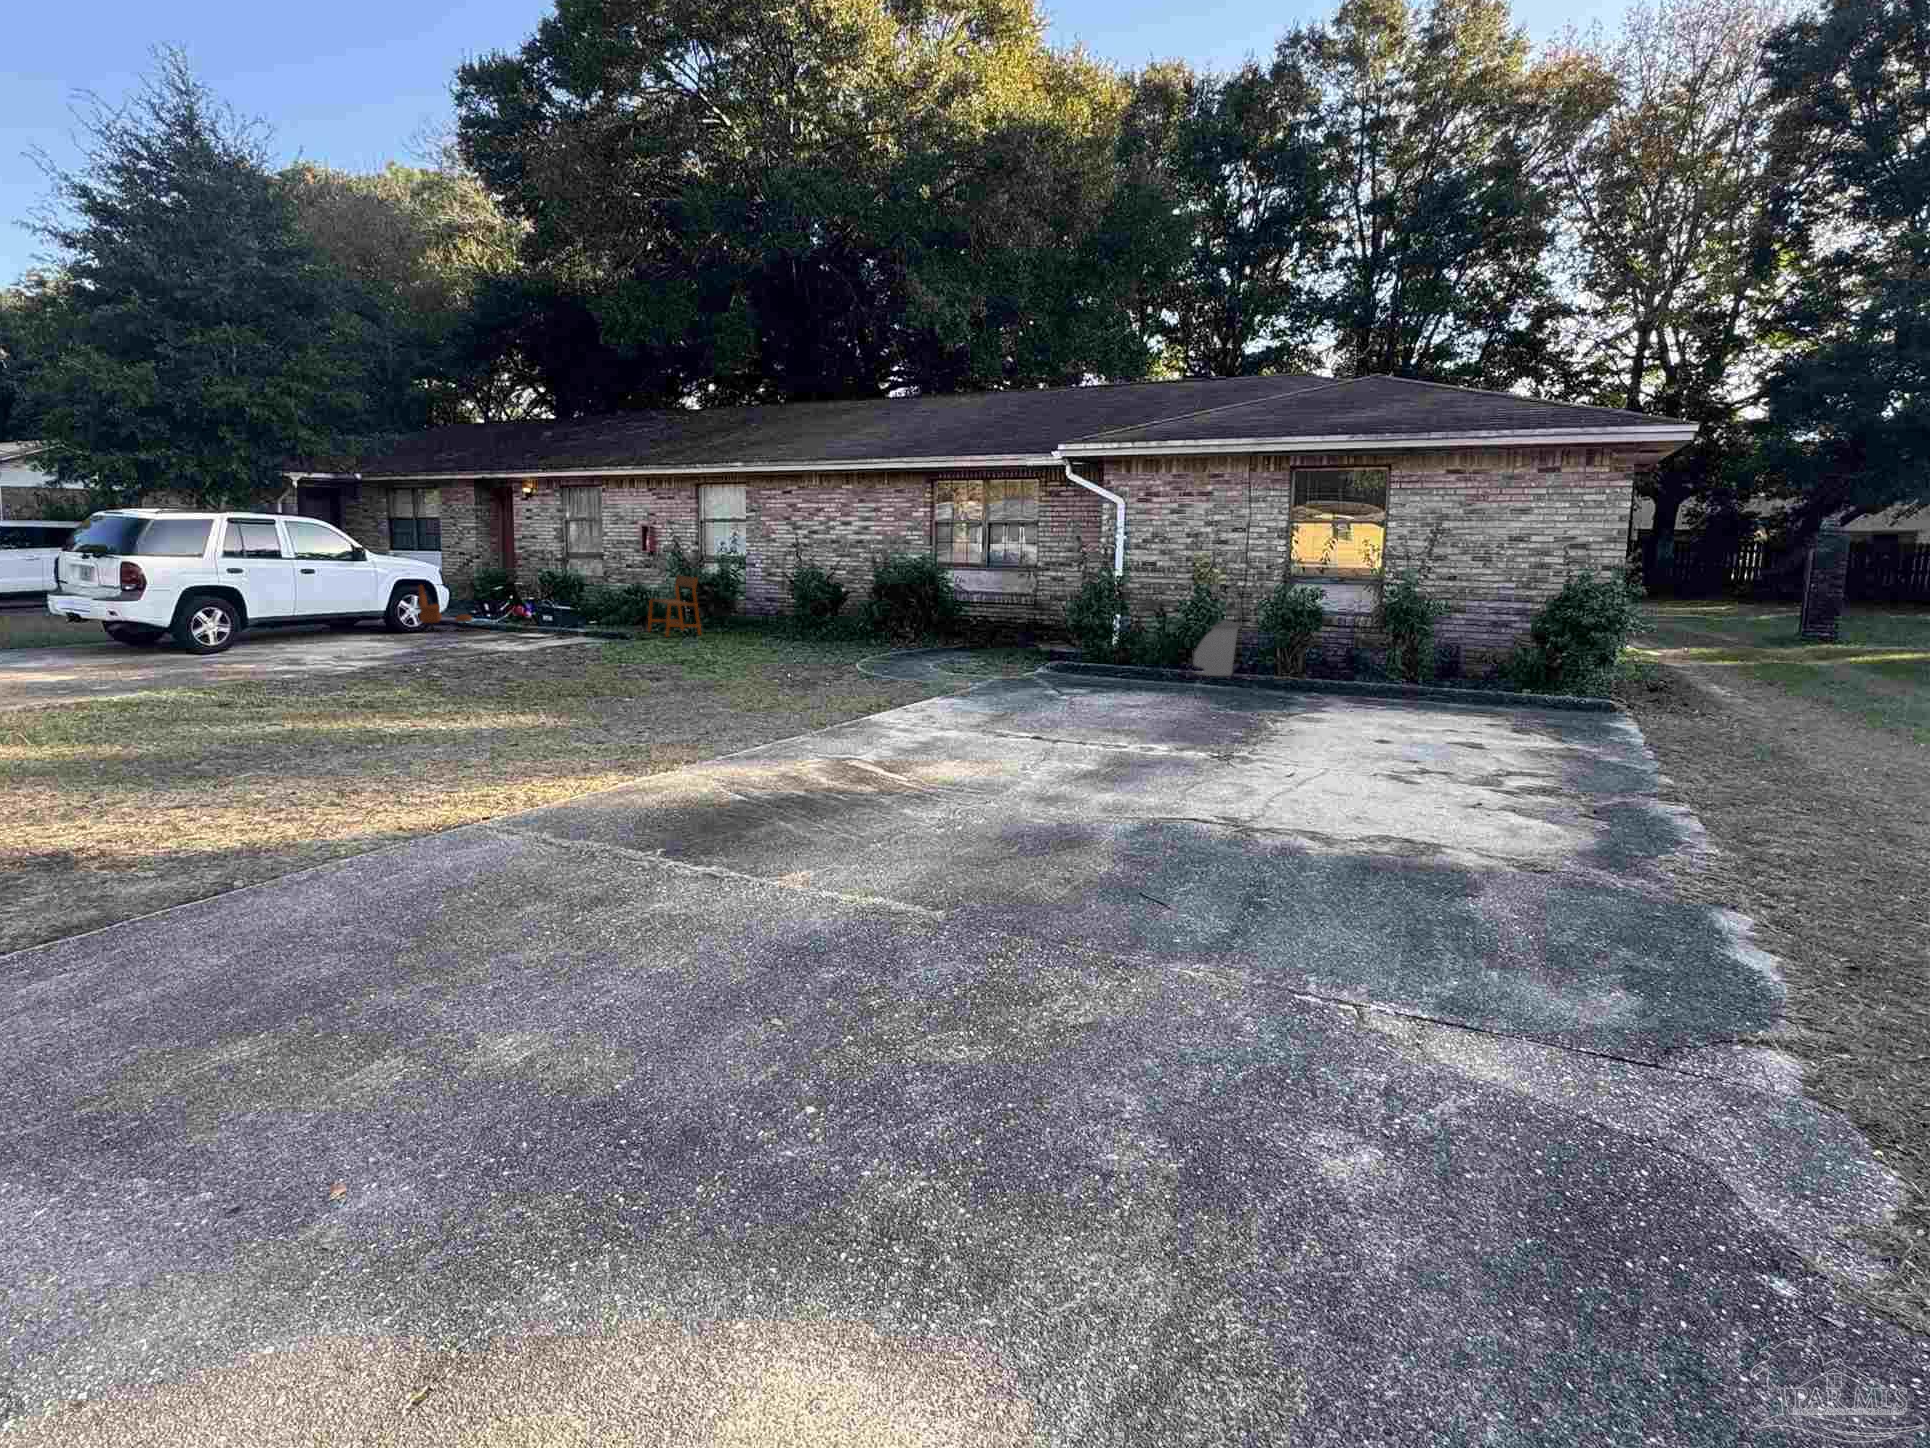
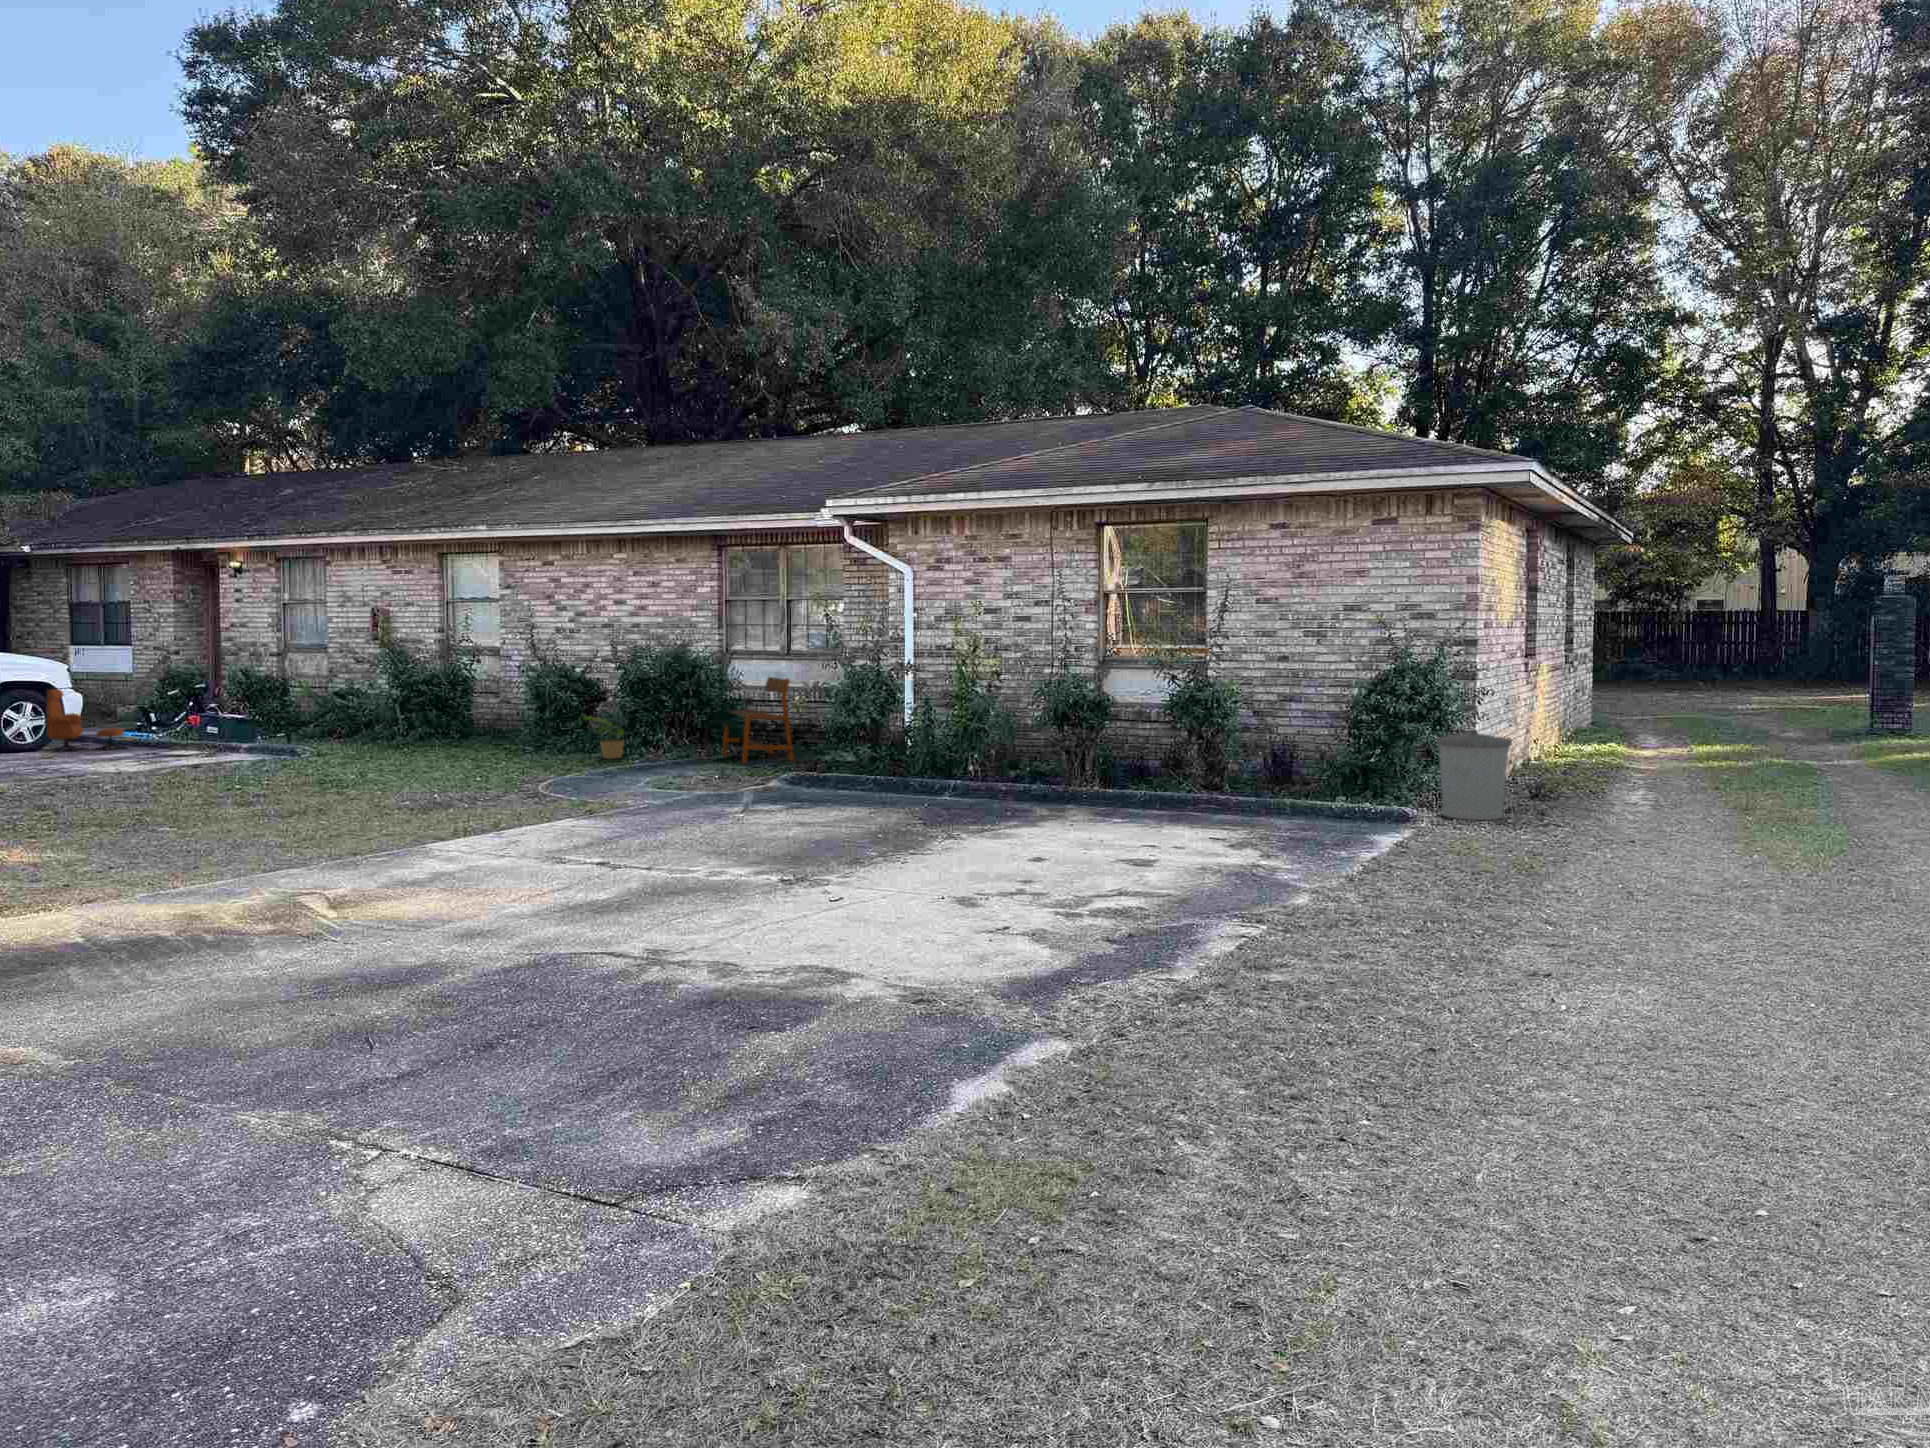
bench: present [648,575,701,637] -> present [722,677,794,764]
potted plant: none [838,612,871,644] -> present [583,716,624,759]
trash can: present [1193,620,1240,676] -> present [1436,730,1512,820]

